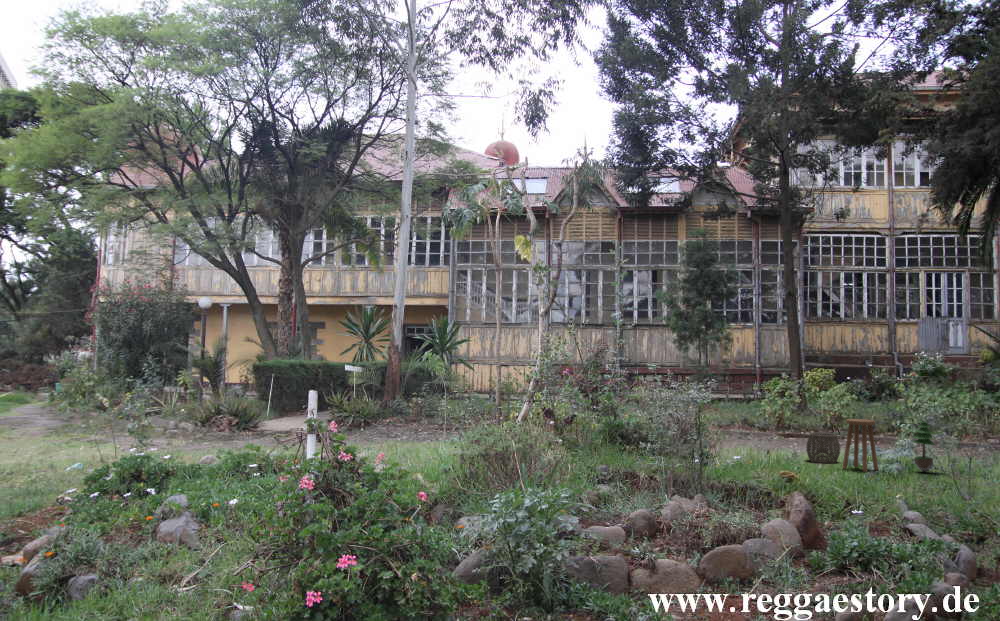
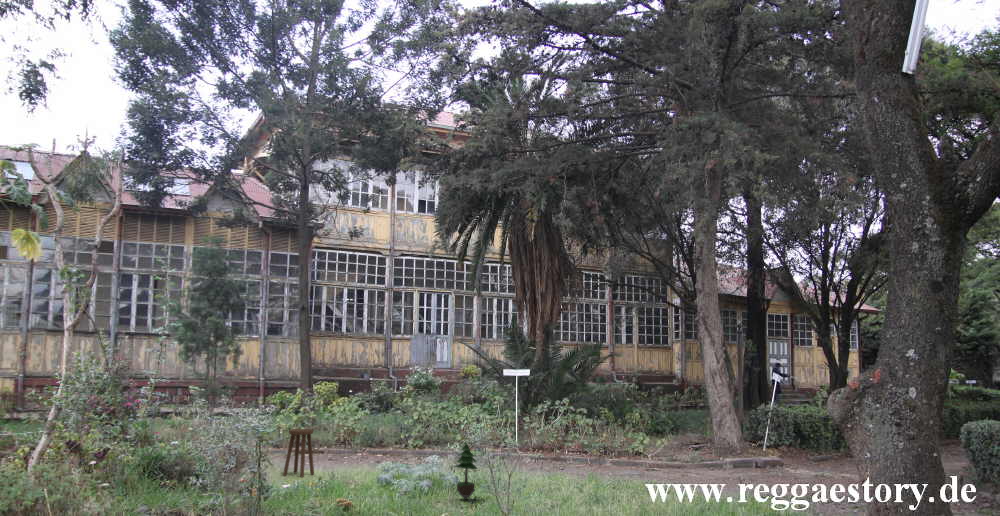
stool: present [842,419,878,472] -> present [283,429,314,477]
woven basket: present [806,433,840,463] -> none [341,460,378,497]

